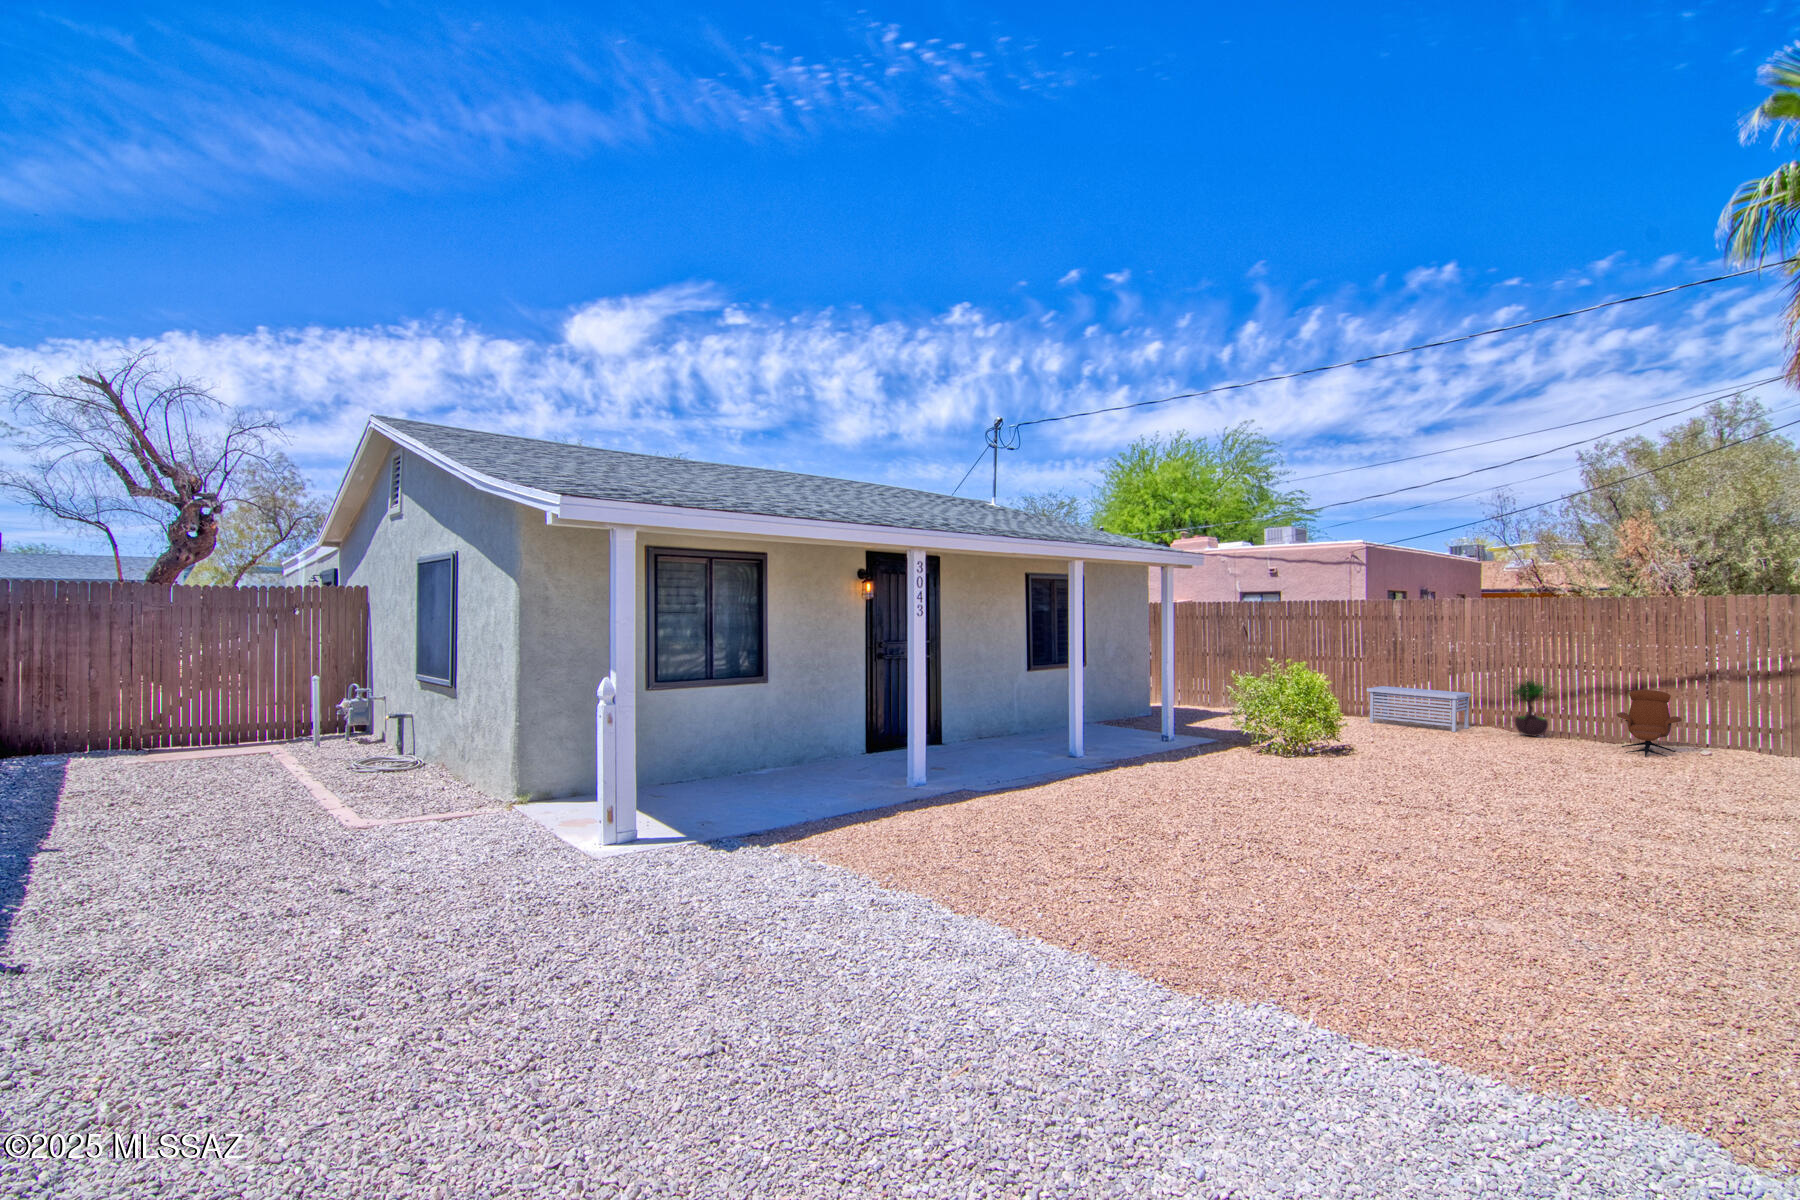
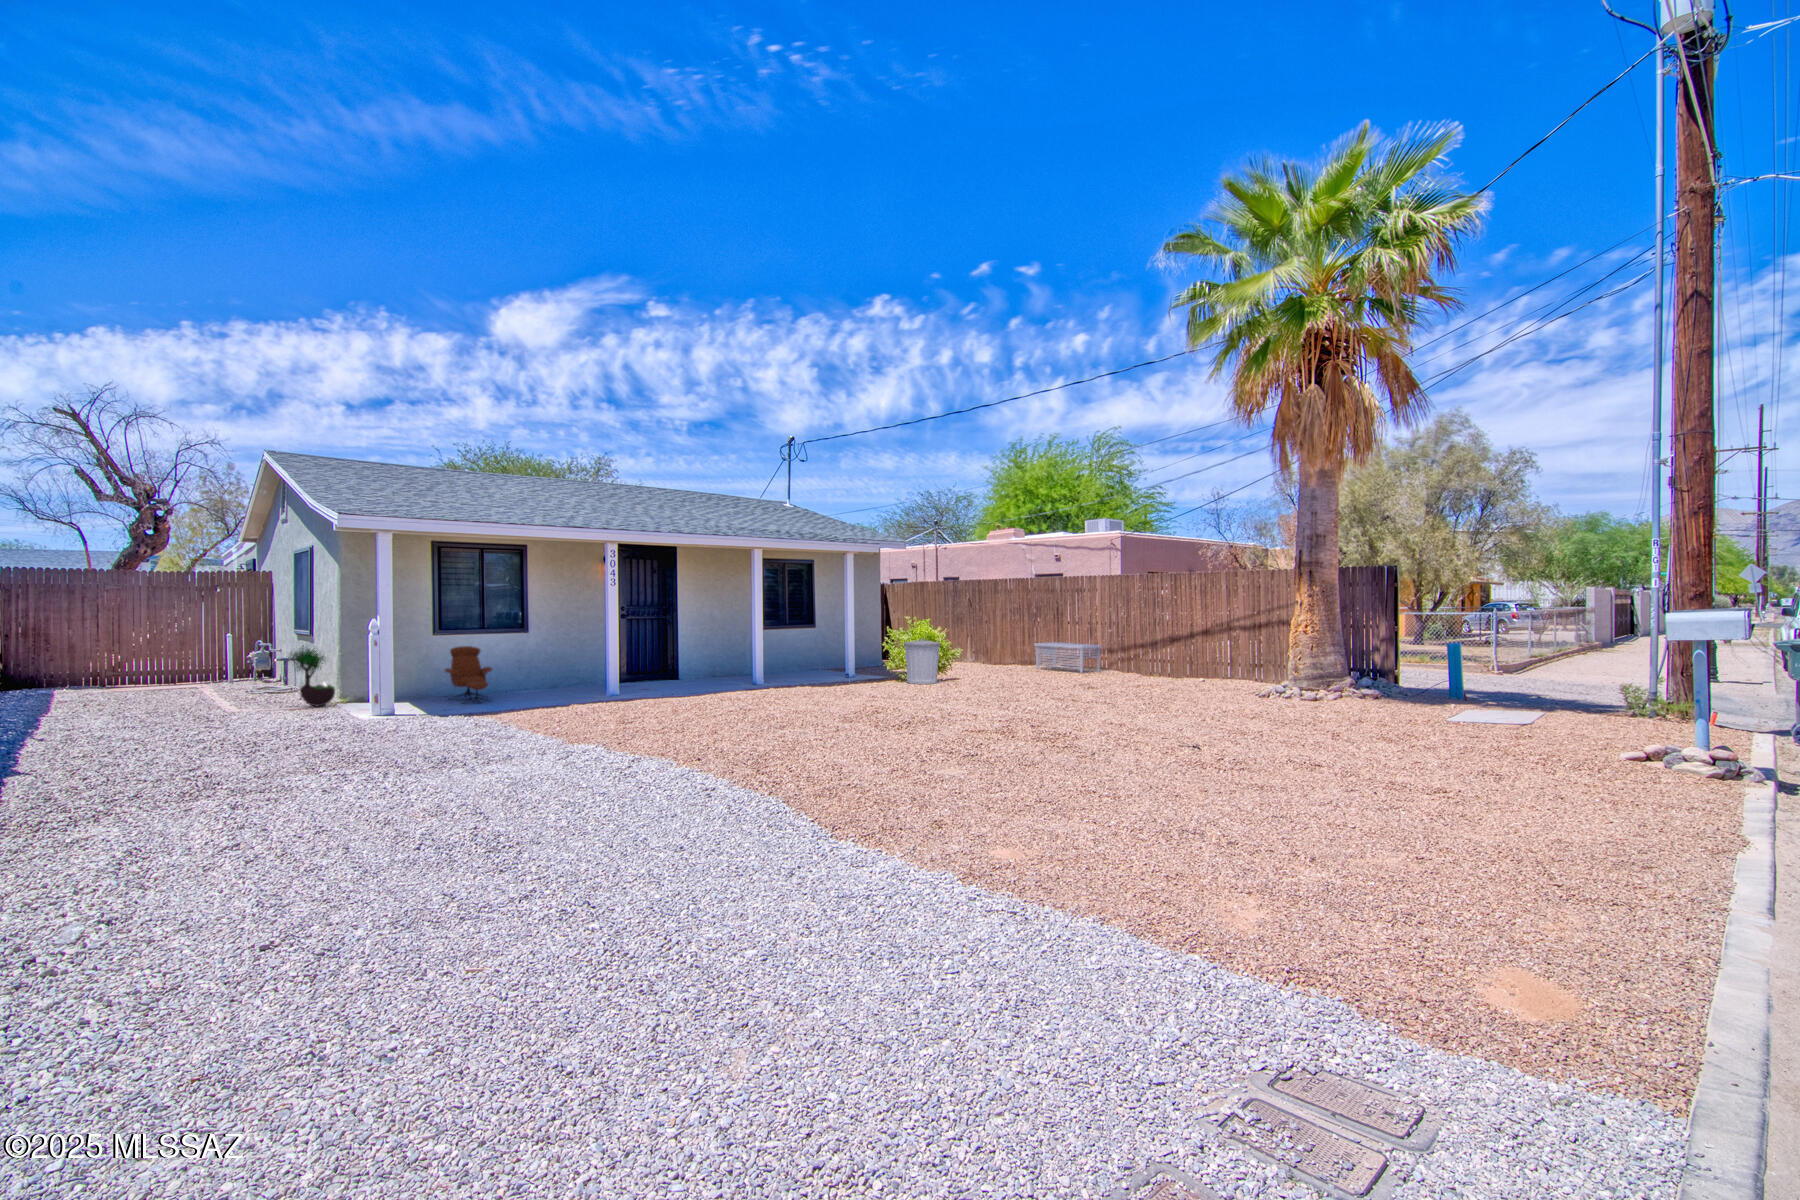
potted tree: present [1512,680,1548,737] -> present [288,648,335,706]
trash can: none [1264,690,1322,757] -> present [904,638,941,684]
lounge chair: present [1617,690,1682,757] -> present [445,646,493,702]

